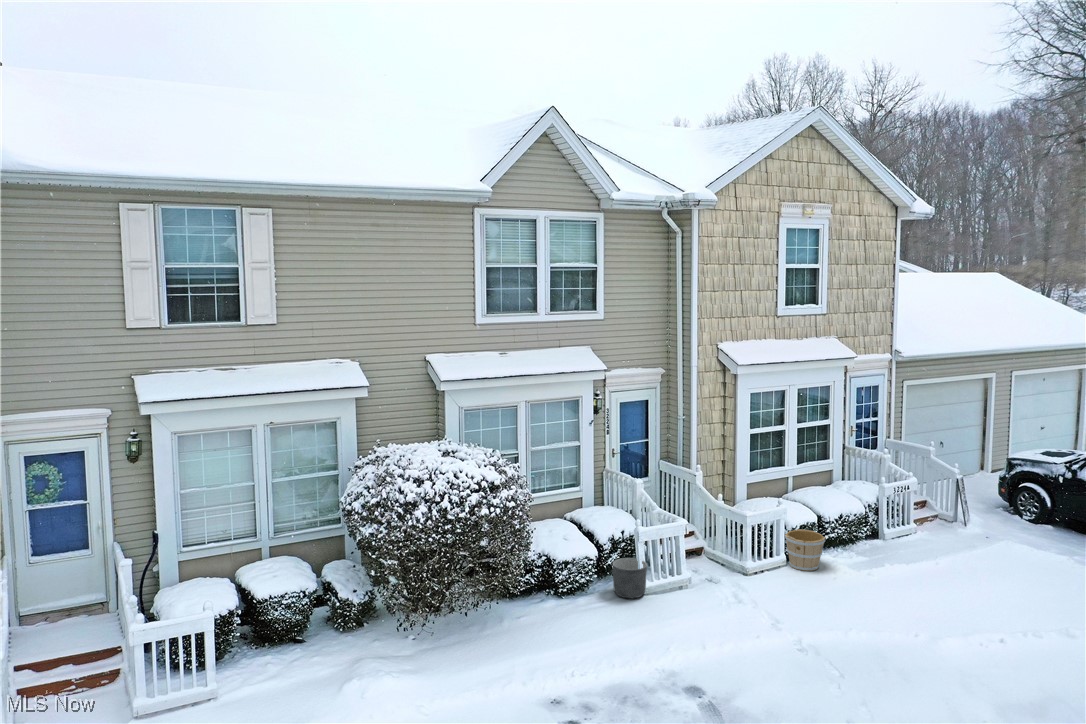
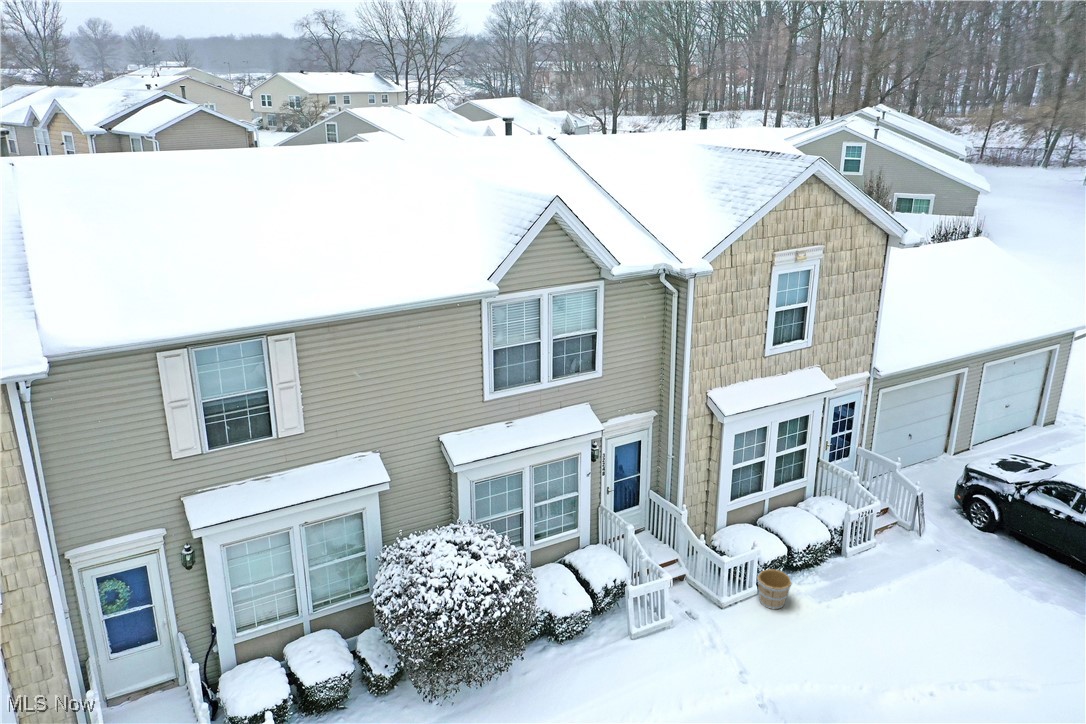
planter: present [613,558,647,598] -> none [606,613,636,652]

